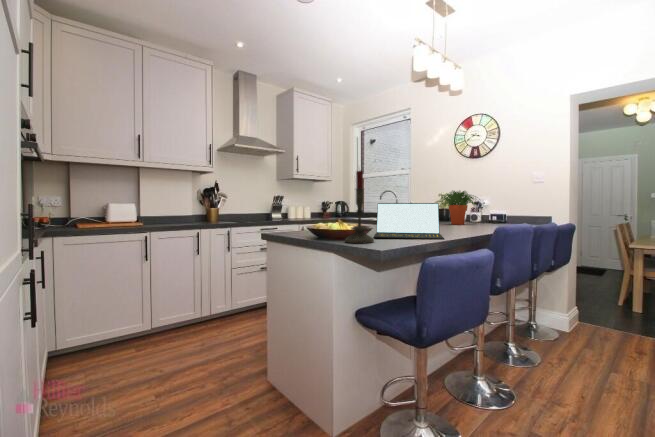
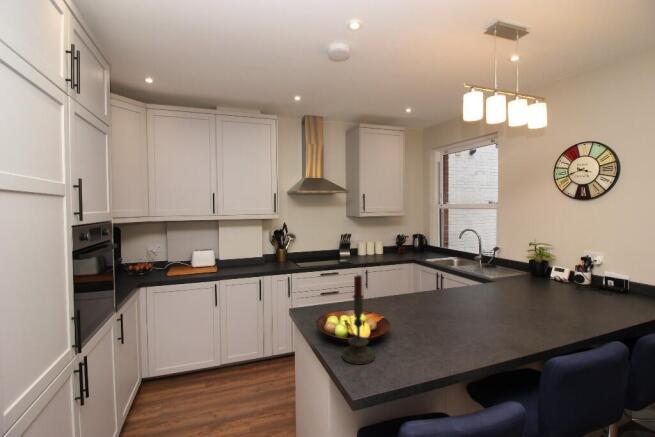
potted plant: present [440,191,478,225] -> none [514,251,577,297]
laptop: present [373,203,444,240] -> none [384,291,479,366]

